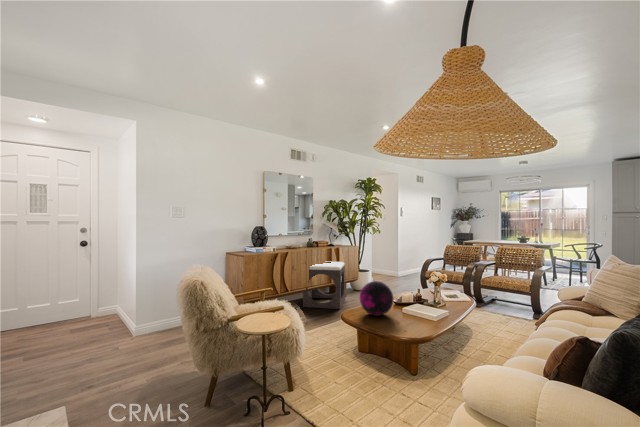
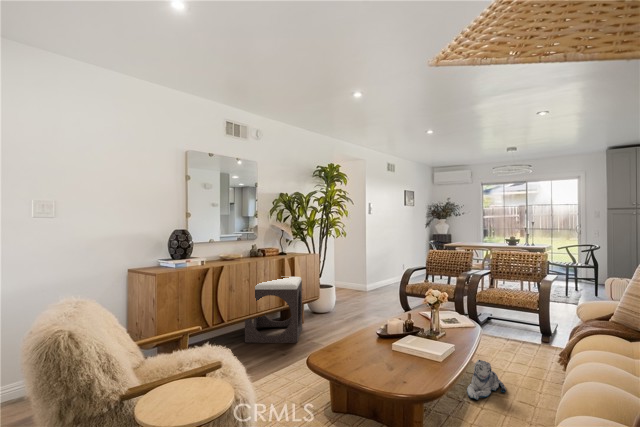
decorative orb: present [360,281,393,316] -> none [333,309,381,360]
plush toy: none [461,324,493,353] -> present [467,360,506,400]

